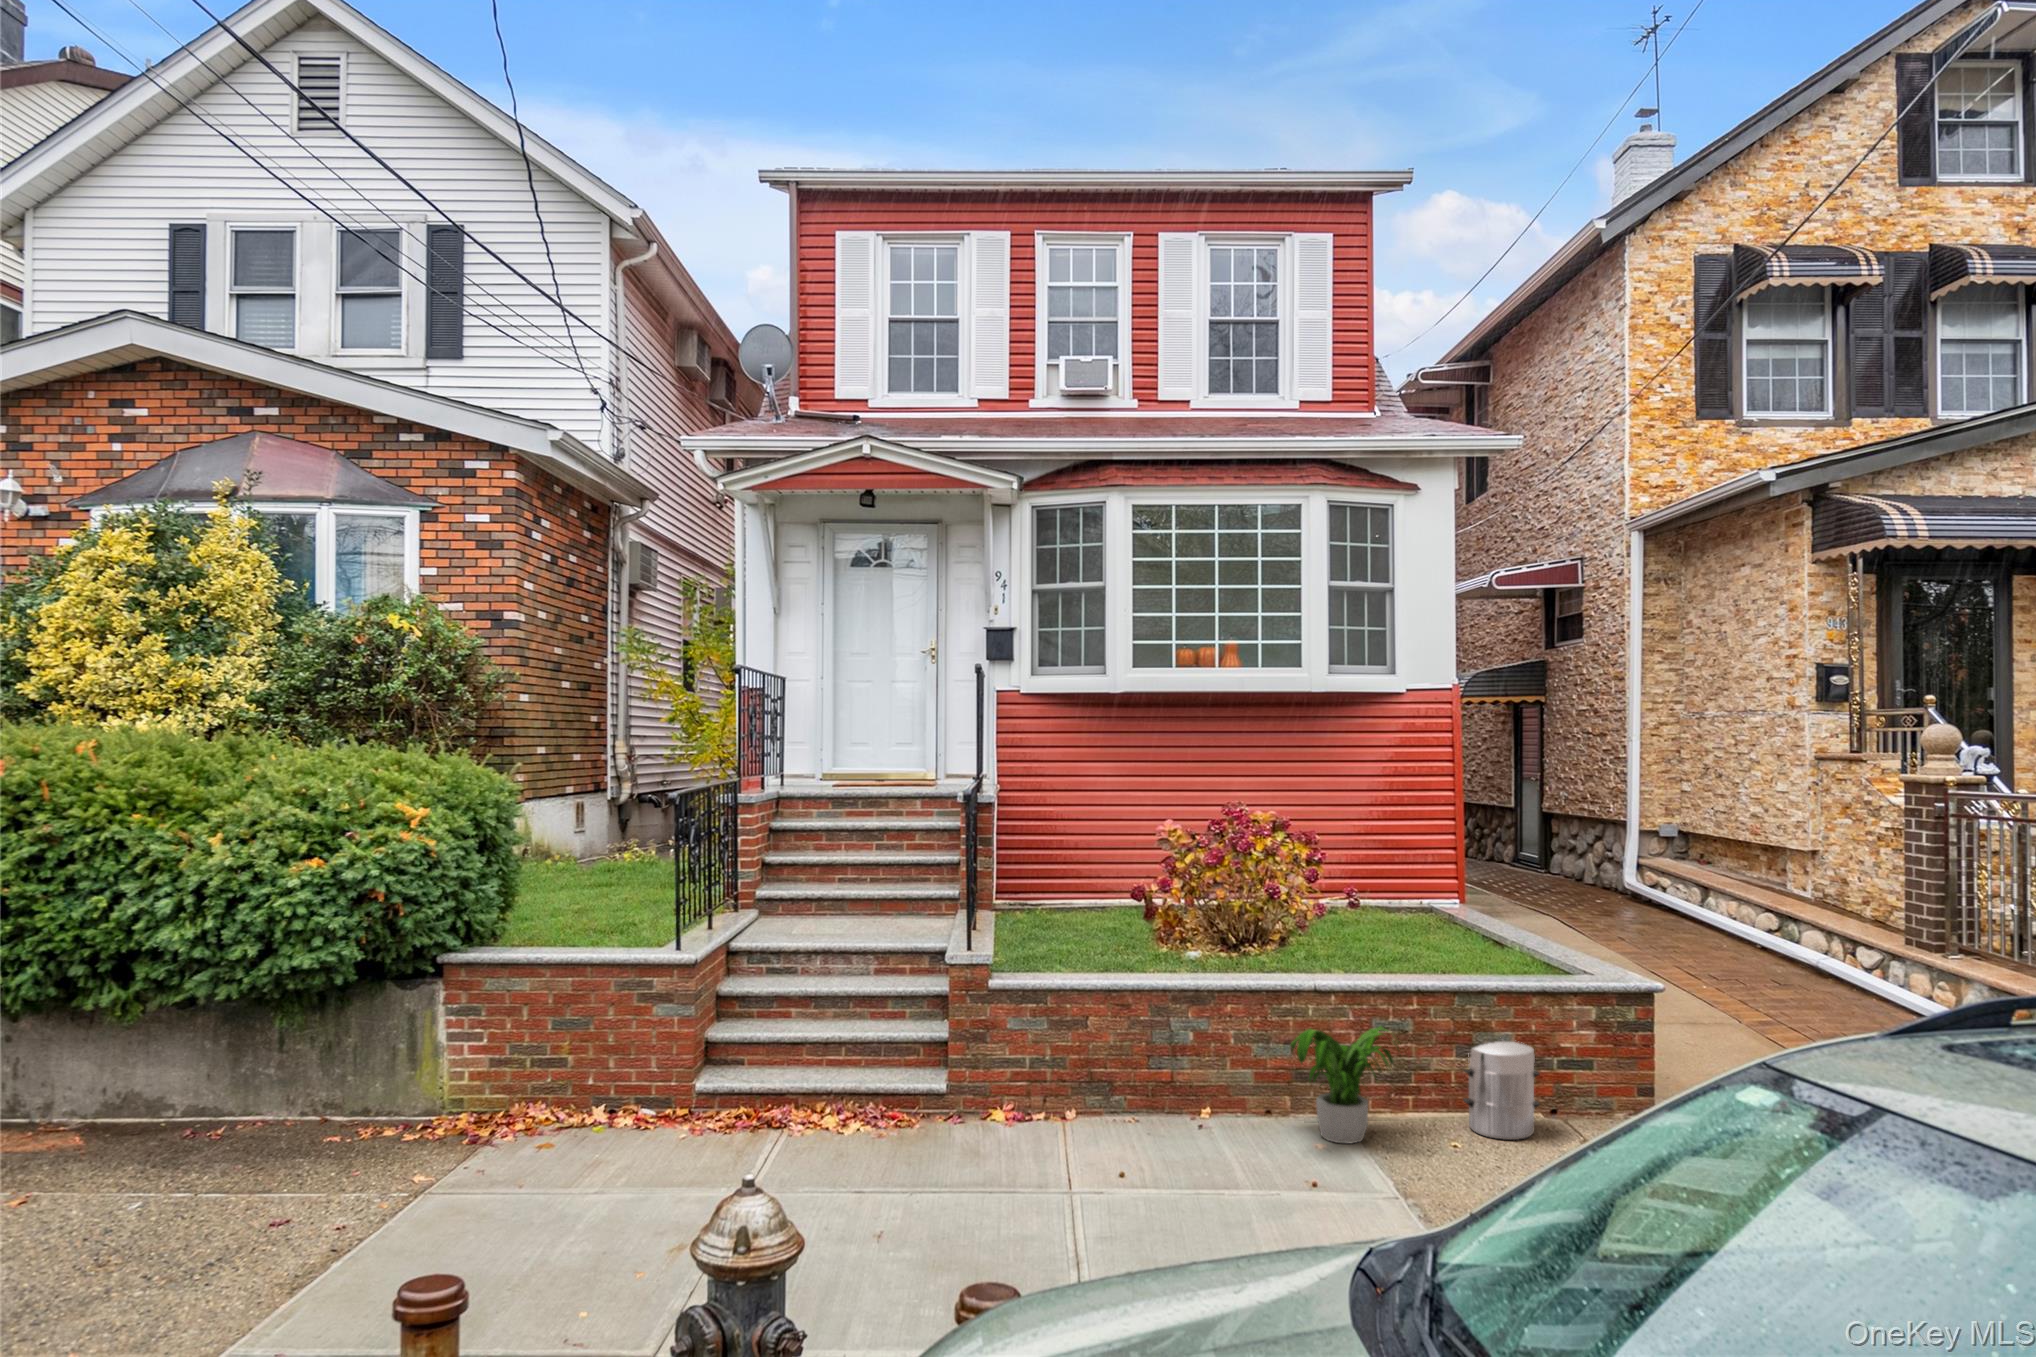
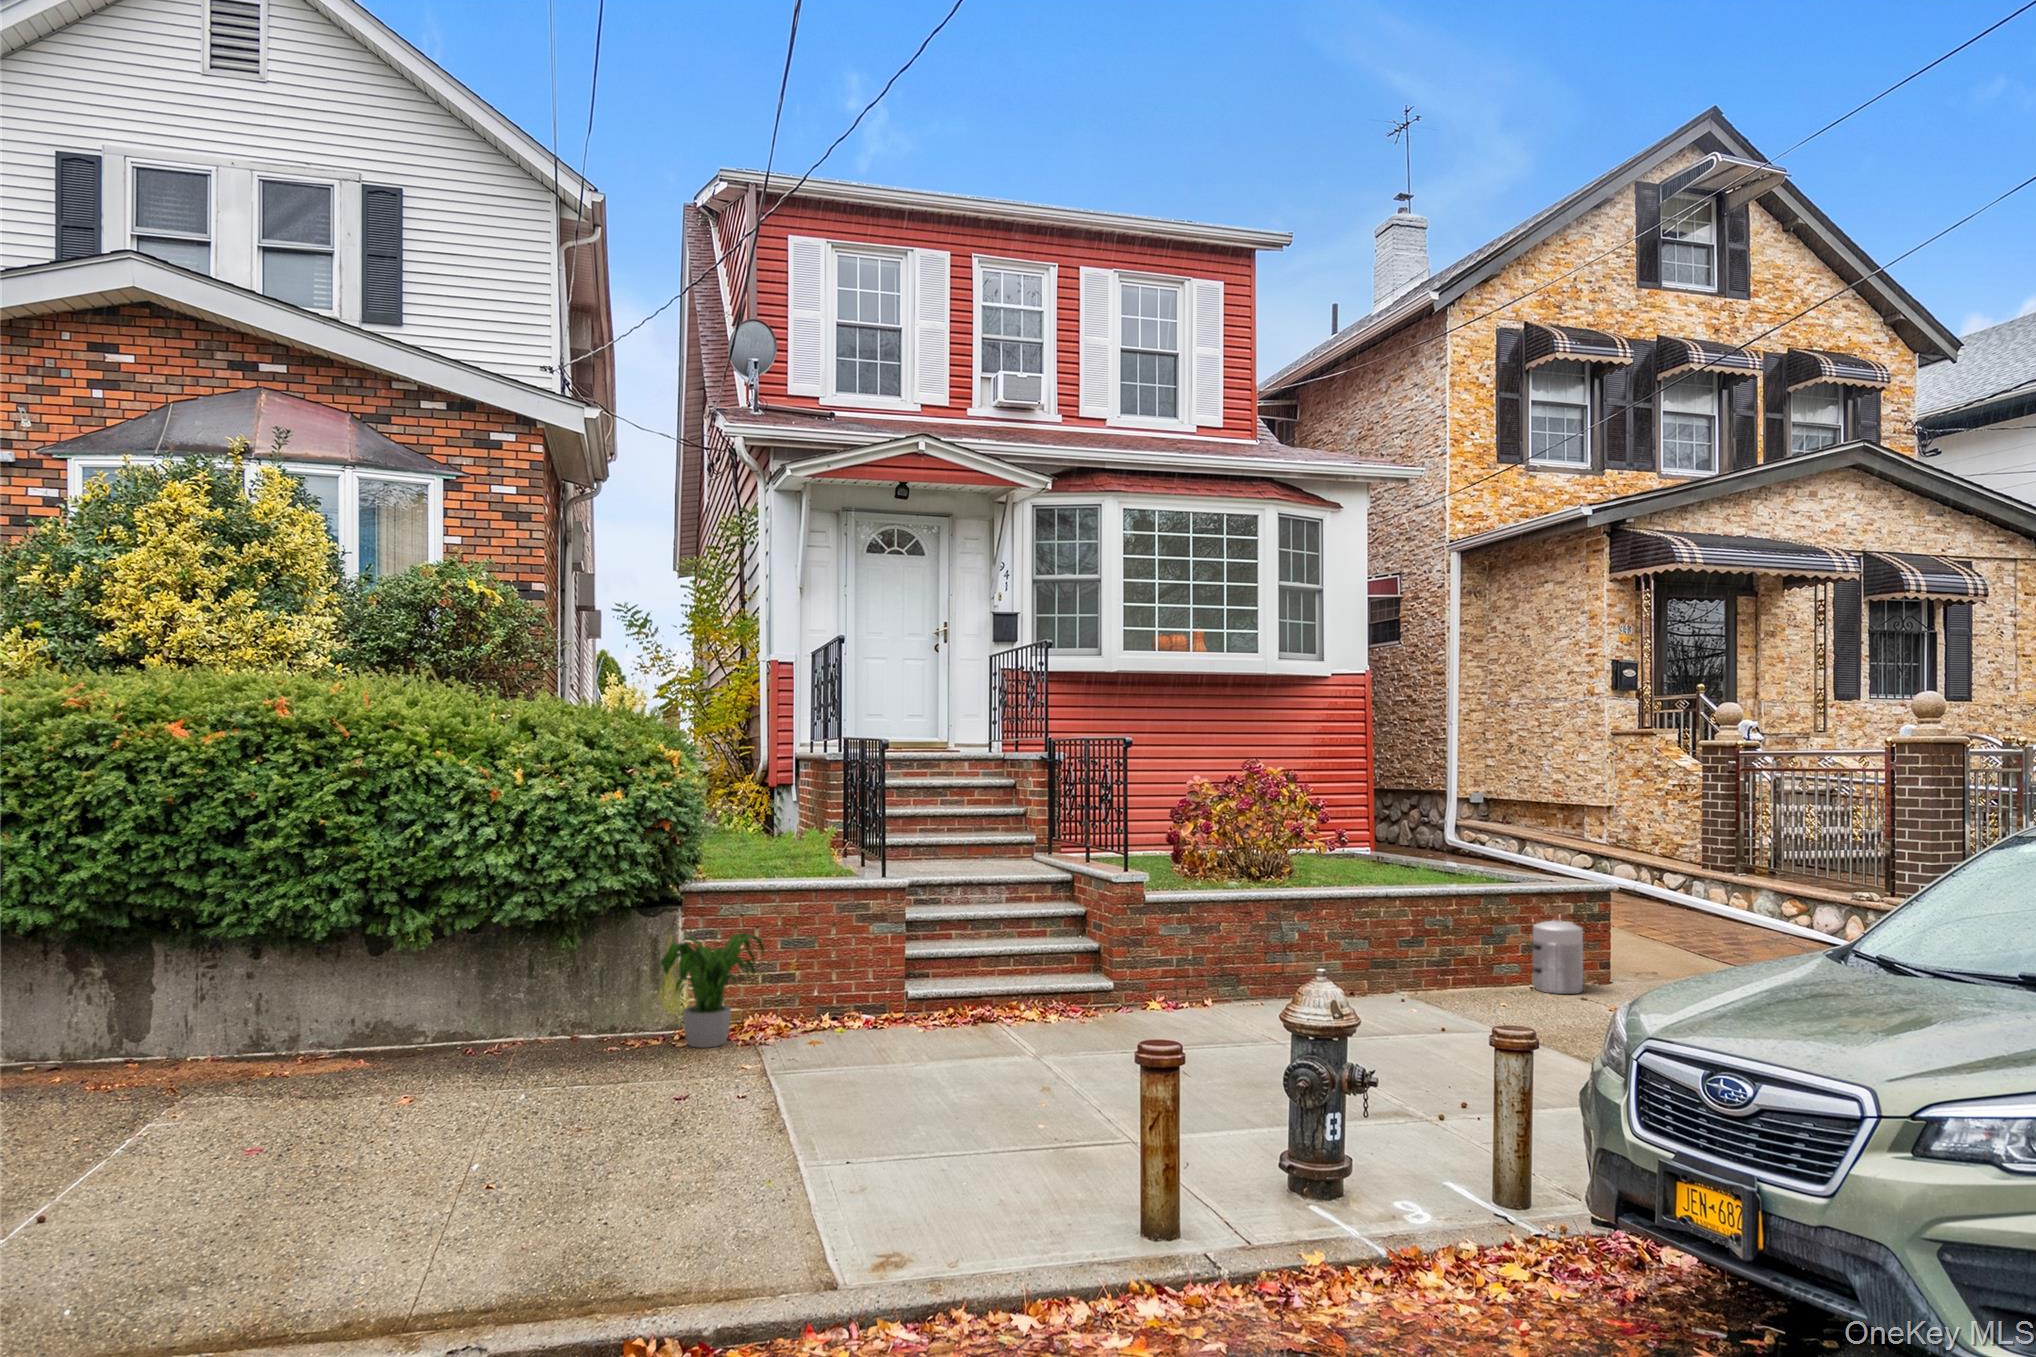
potted plant: present [1291,1026,1399,1144] -> present [660,933,764,1048]

